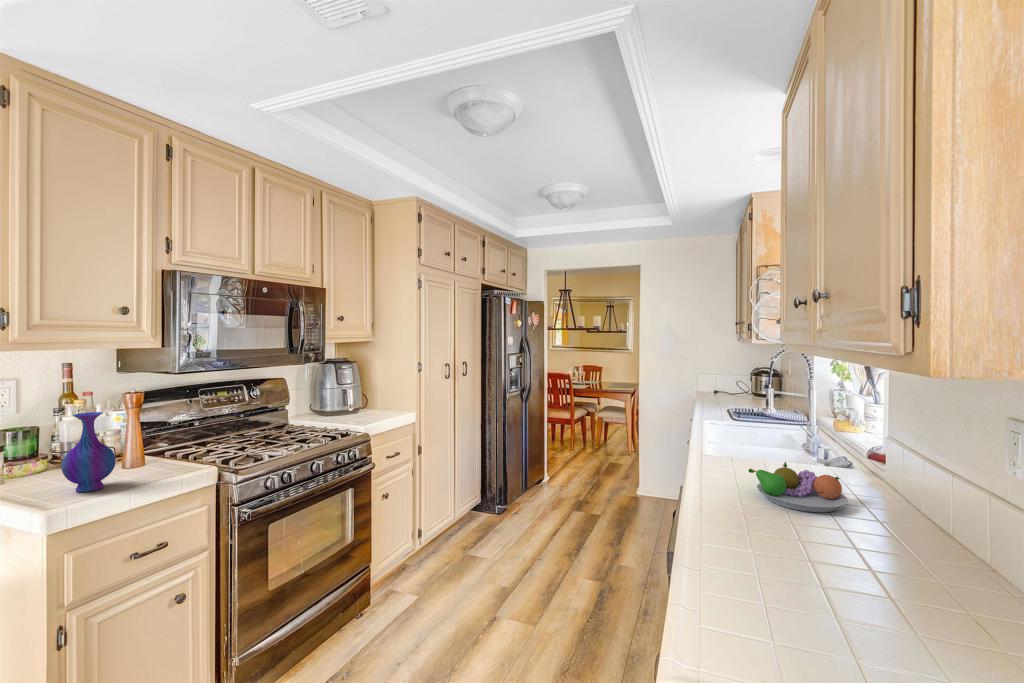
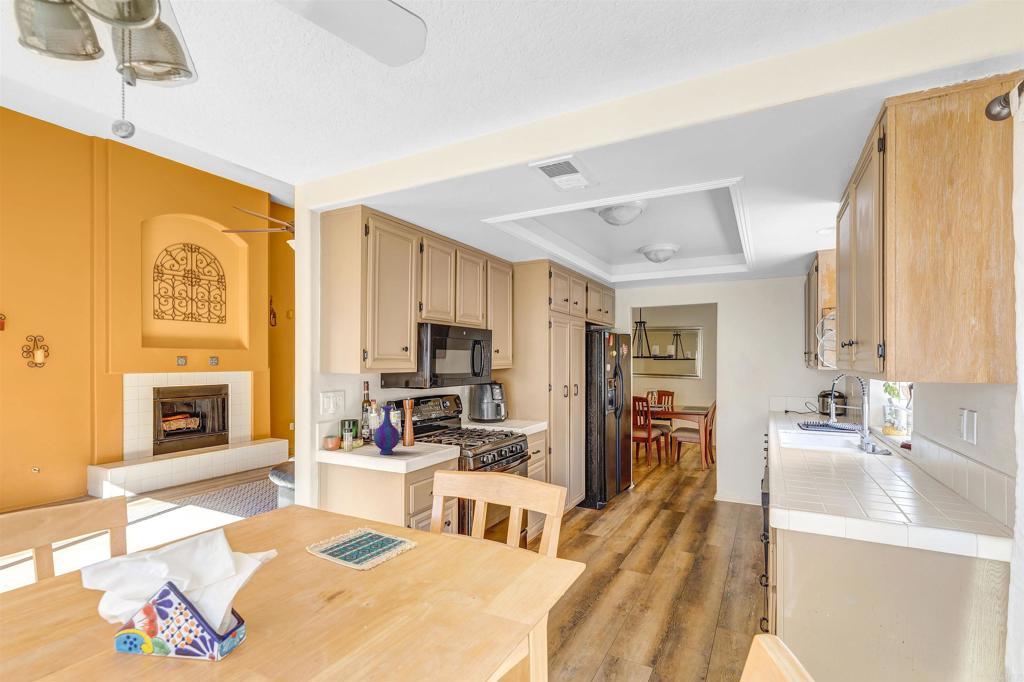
fruit bowl: present [748,462,848,512] -> none [817,447,885,475]

